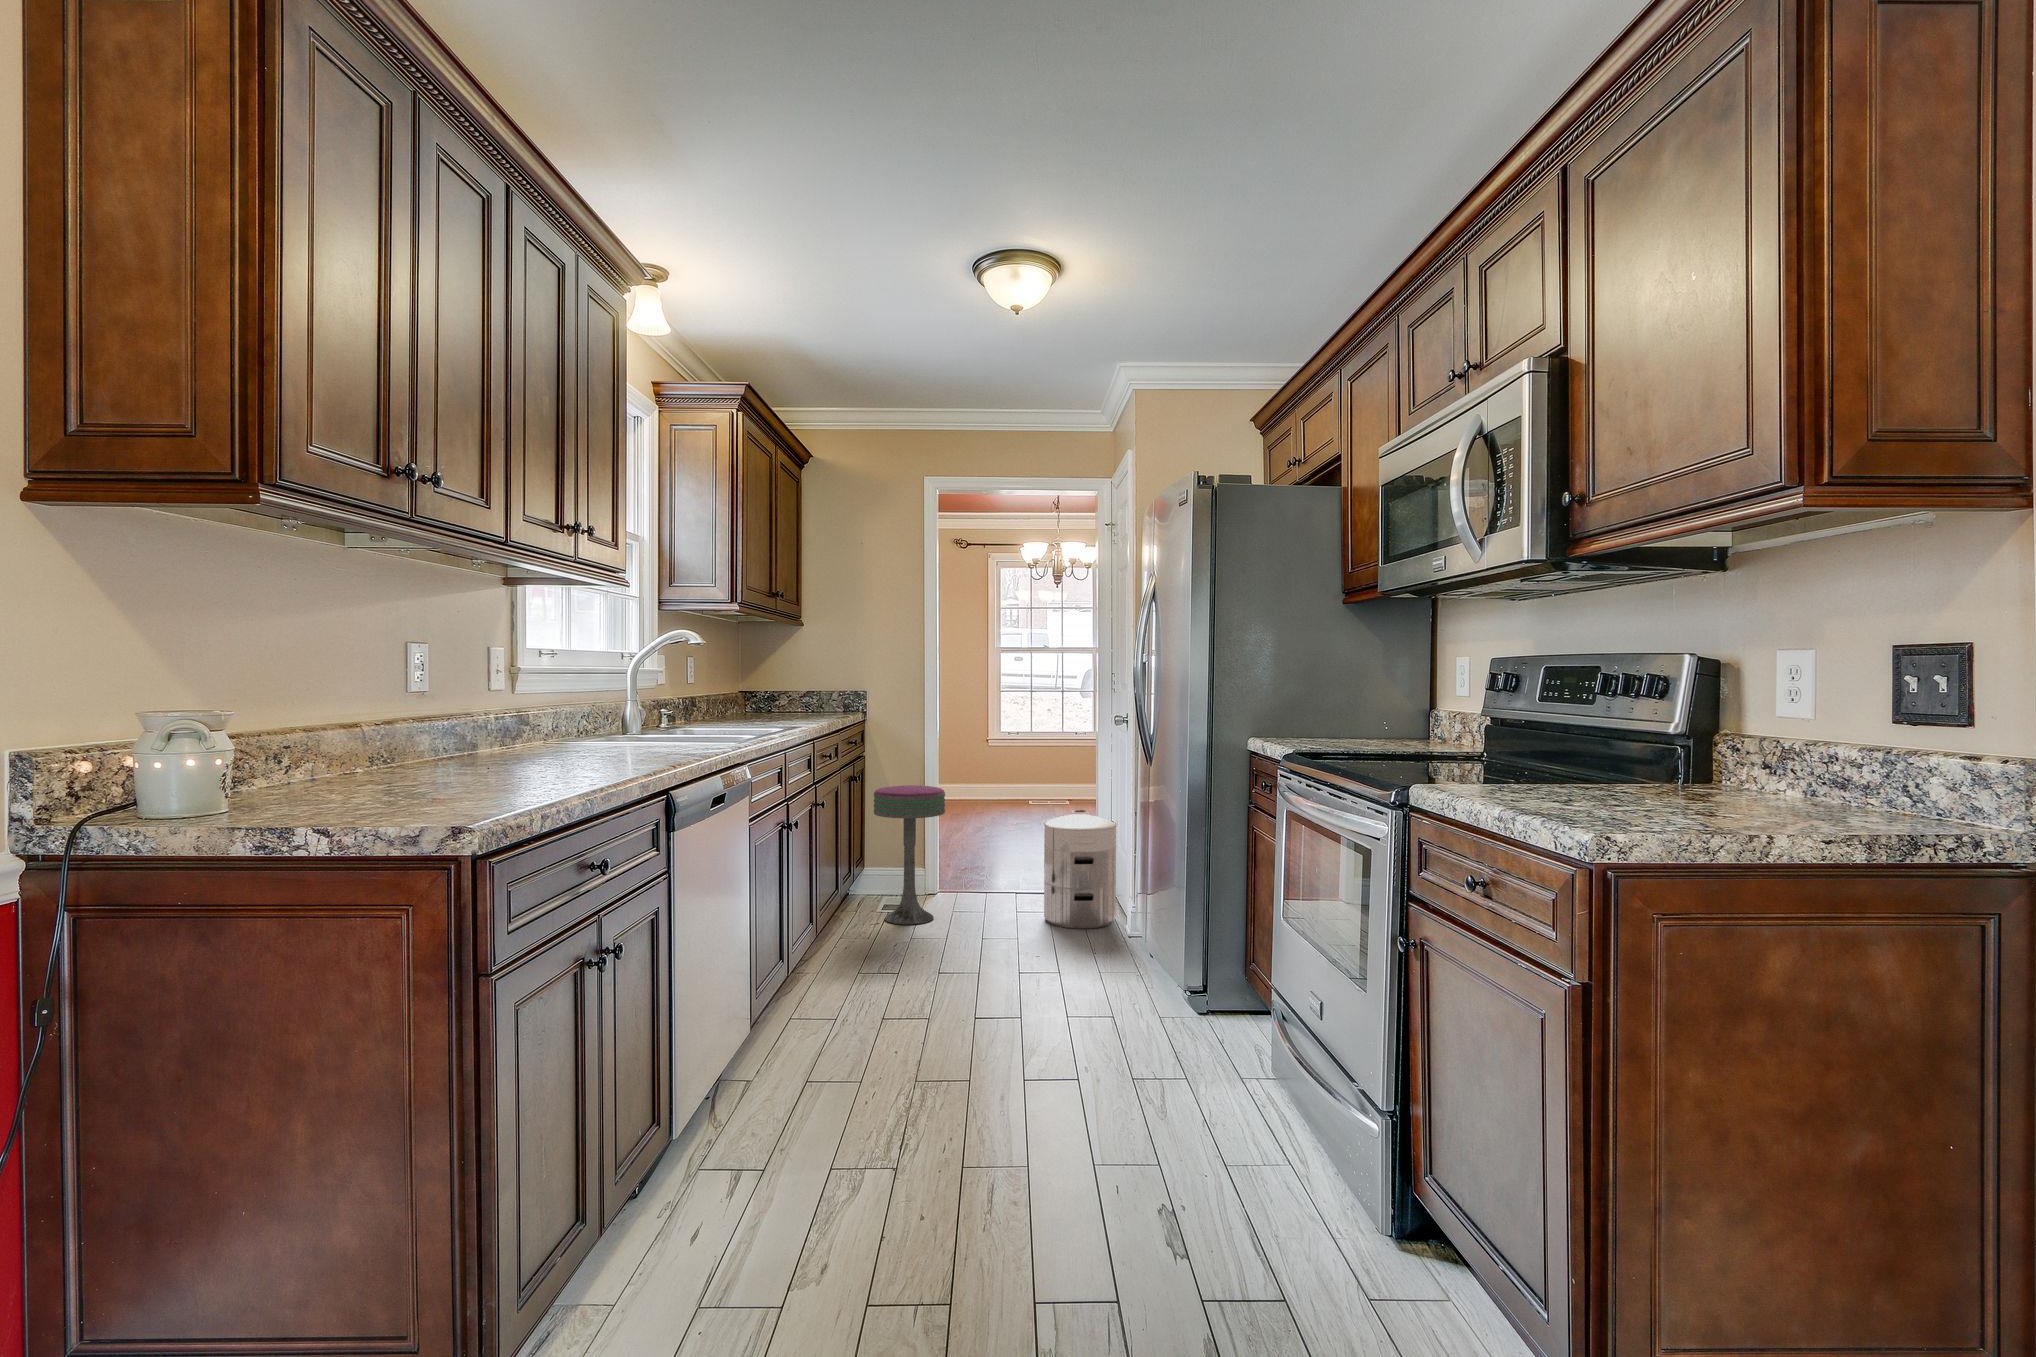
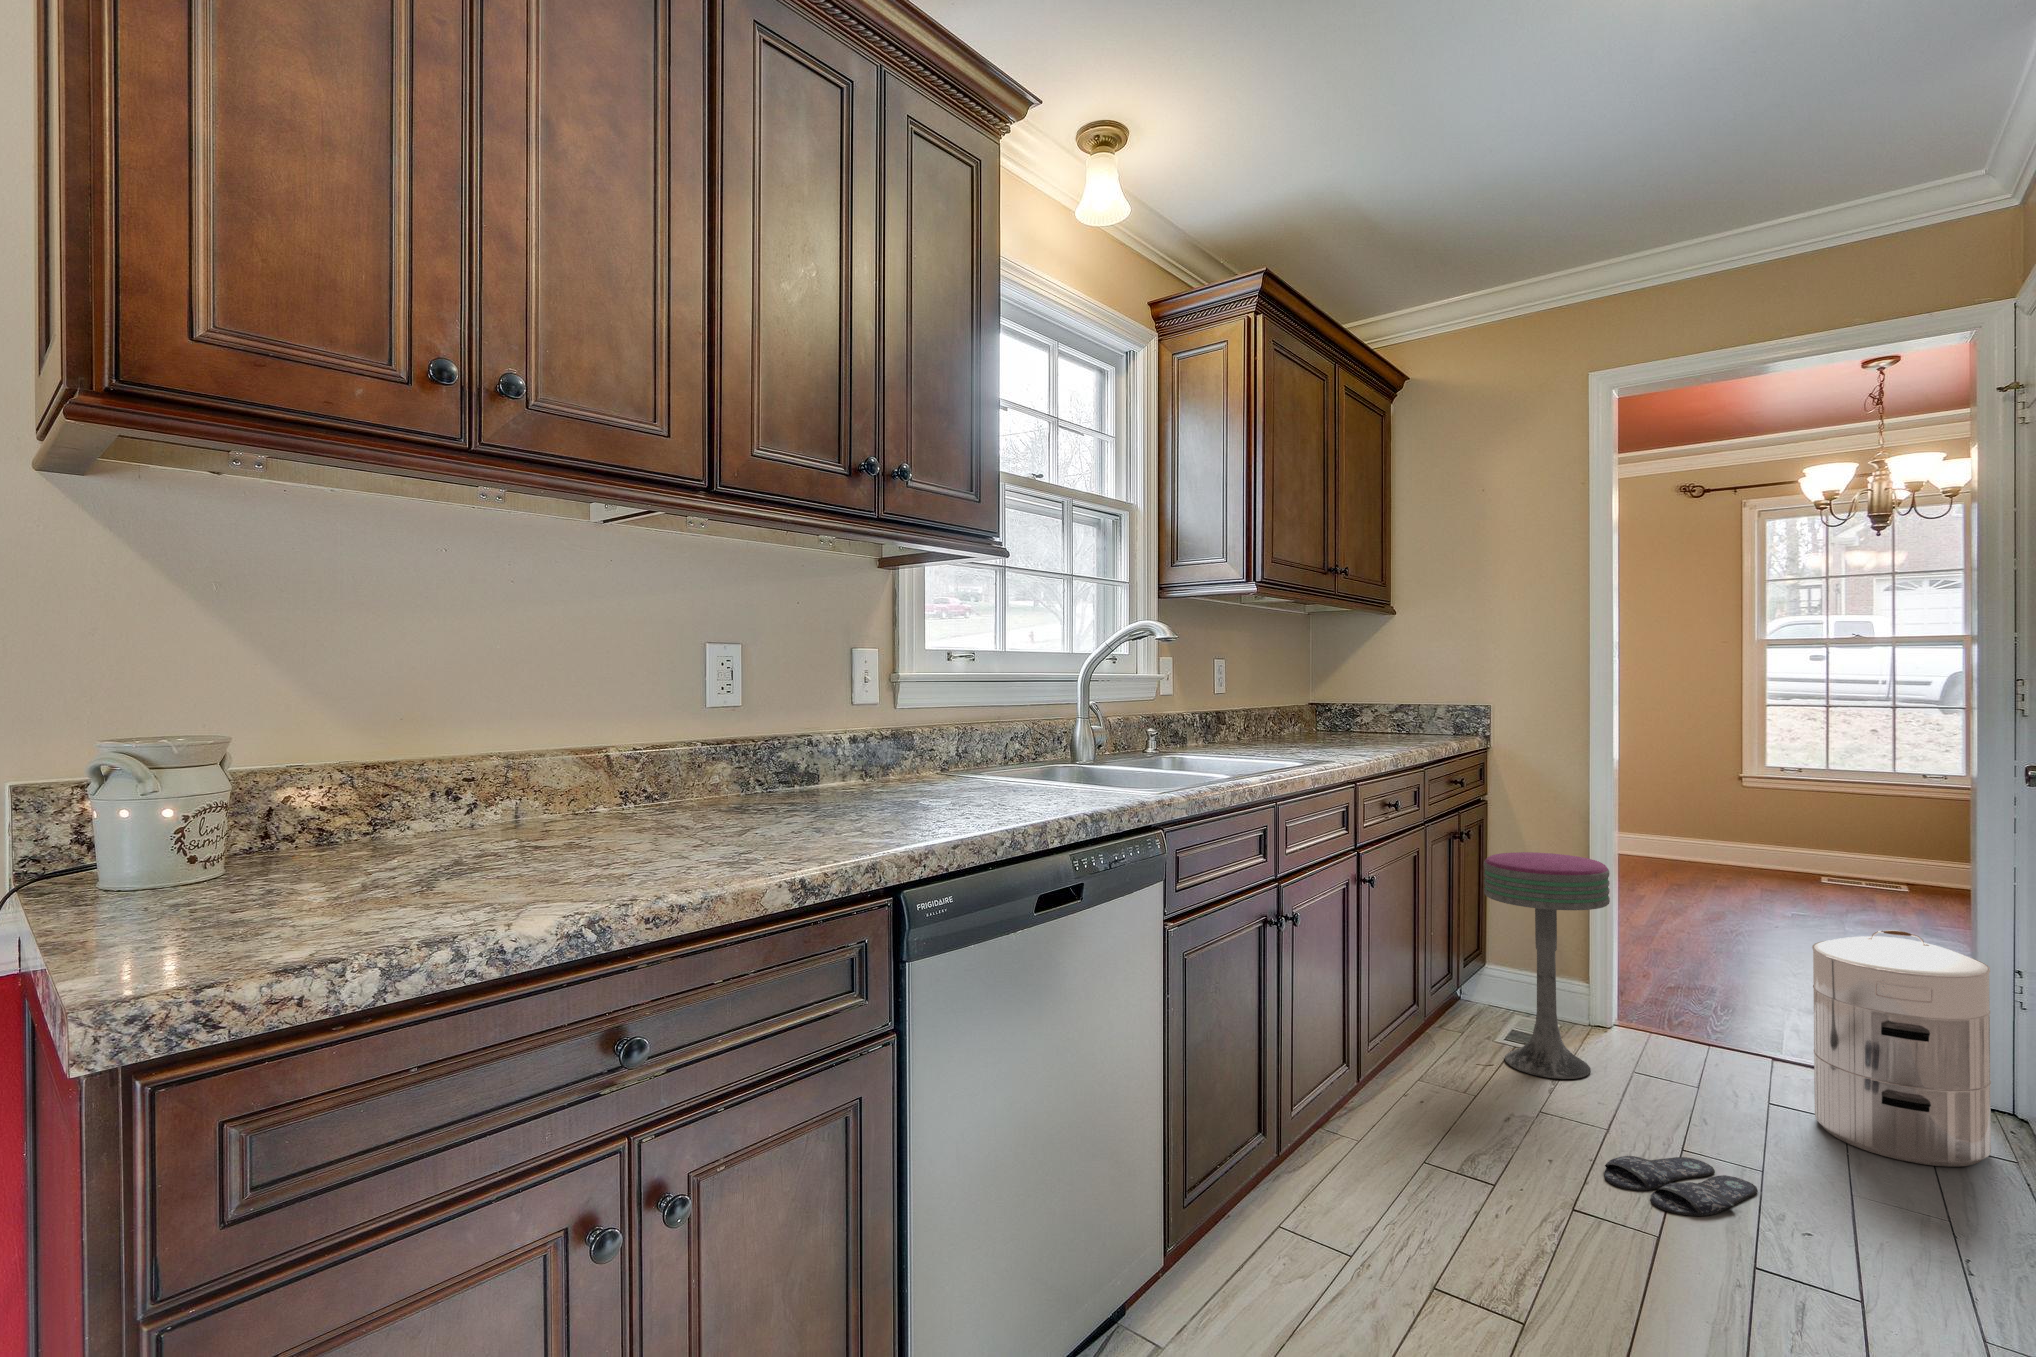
slippers: none [954,946,1025,969] -> present [1604,1156,1758,1216]

